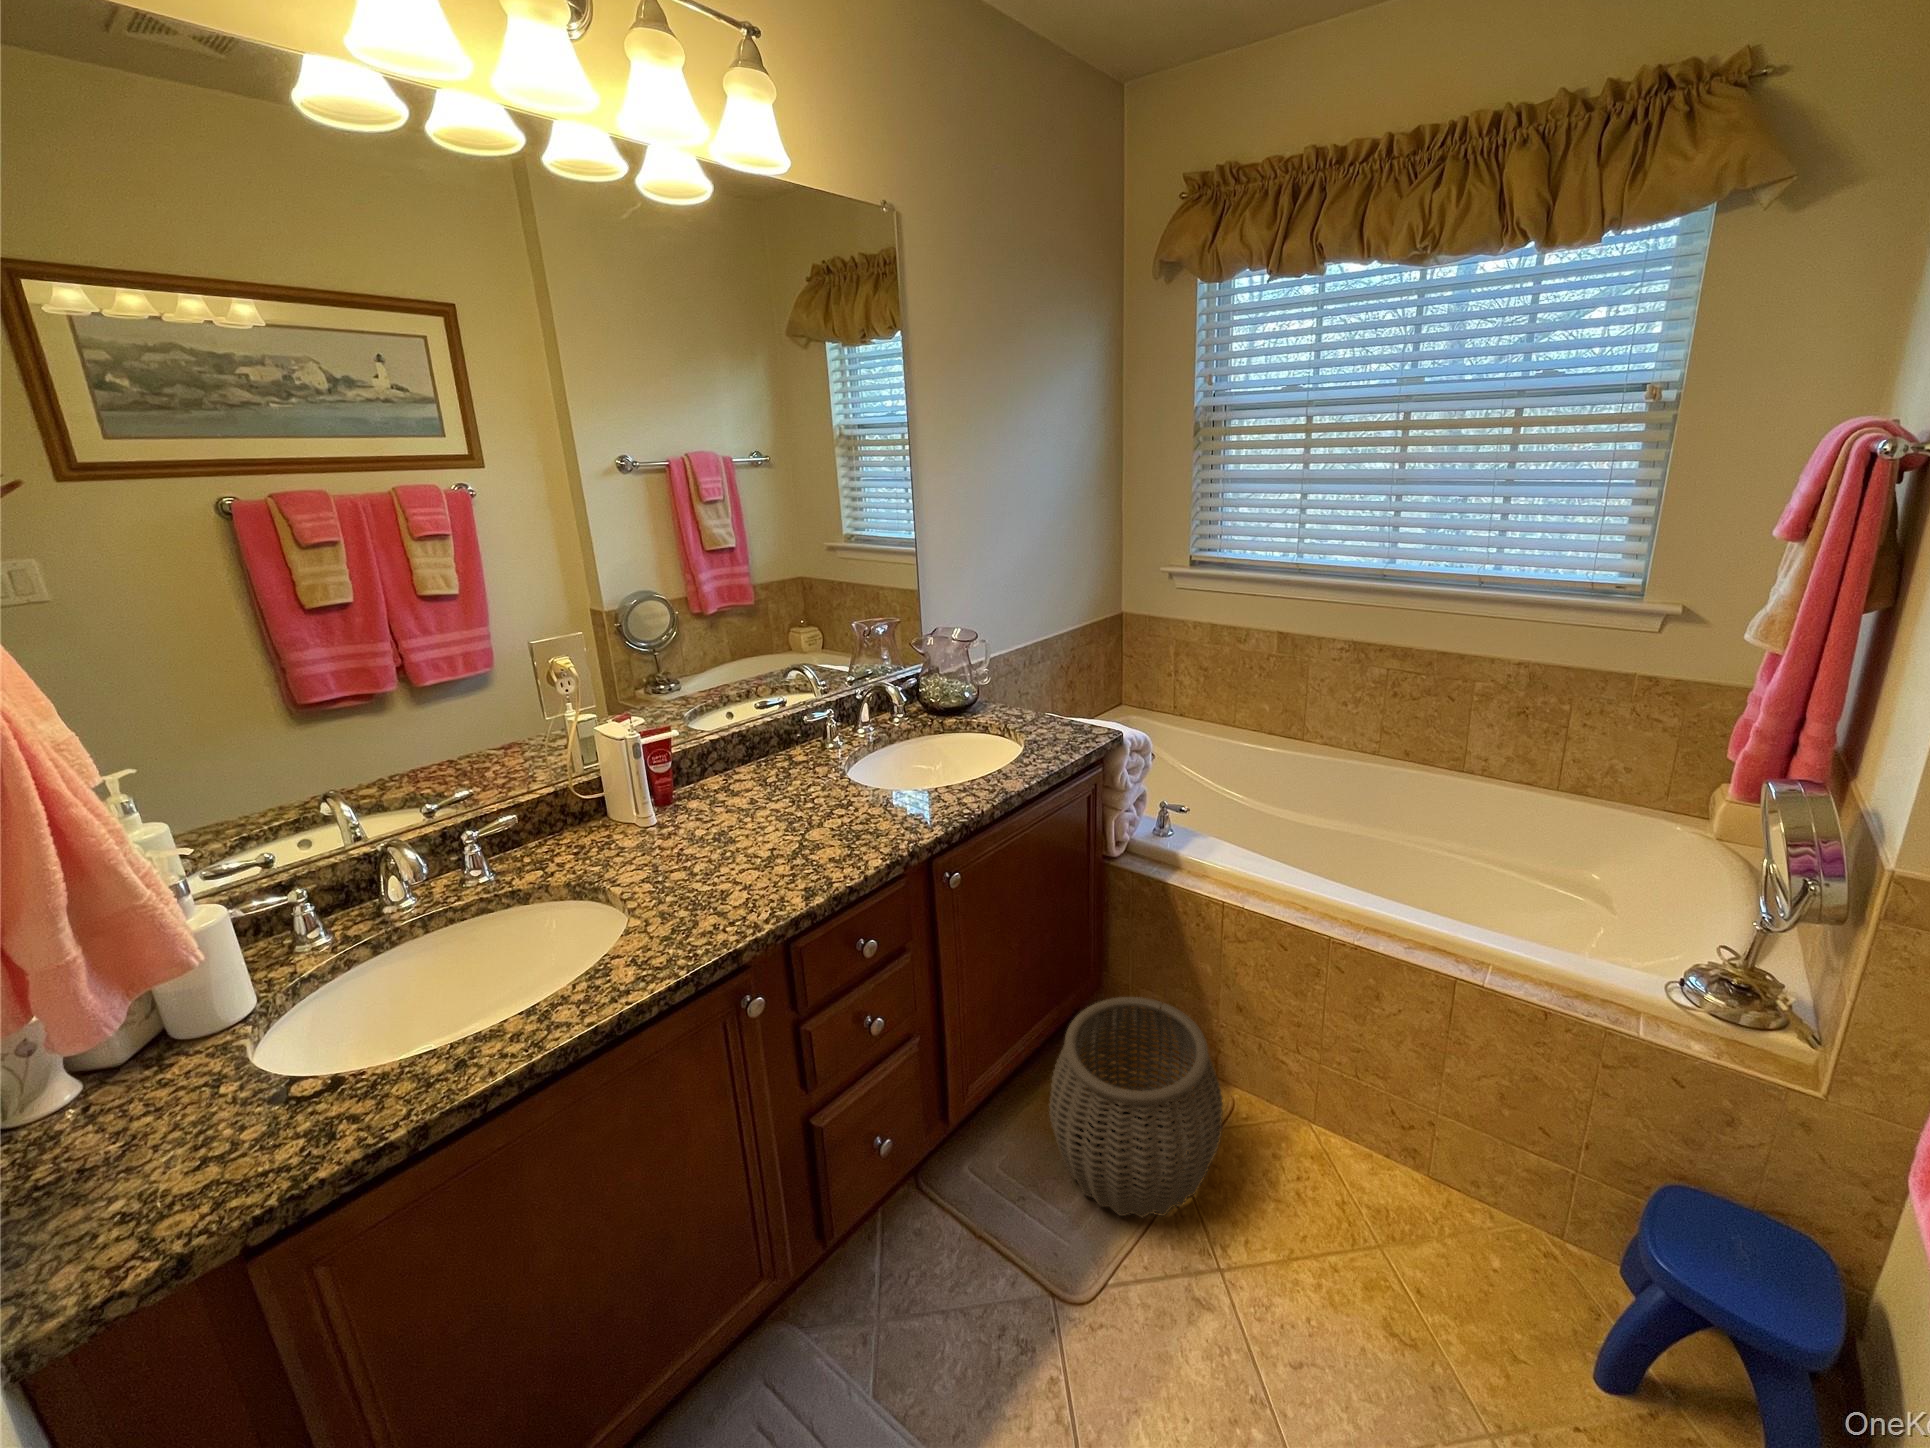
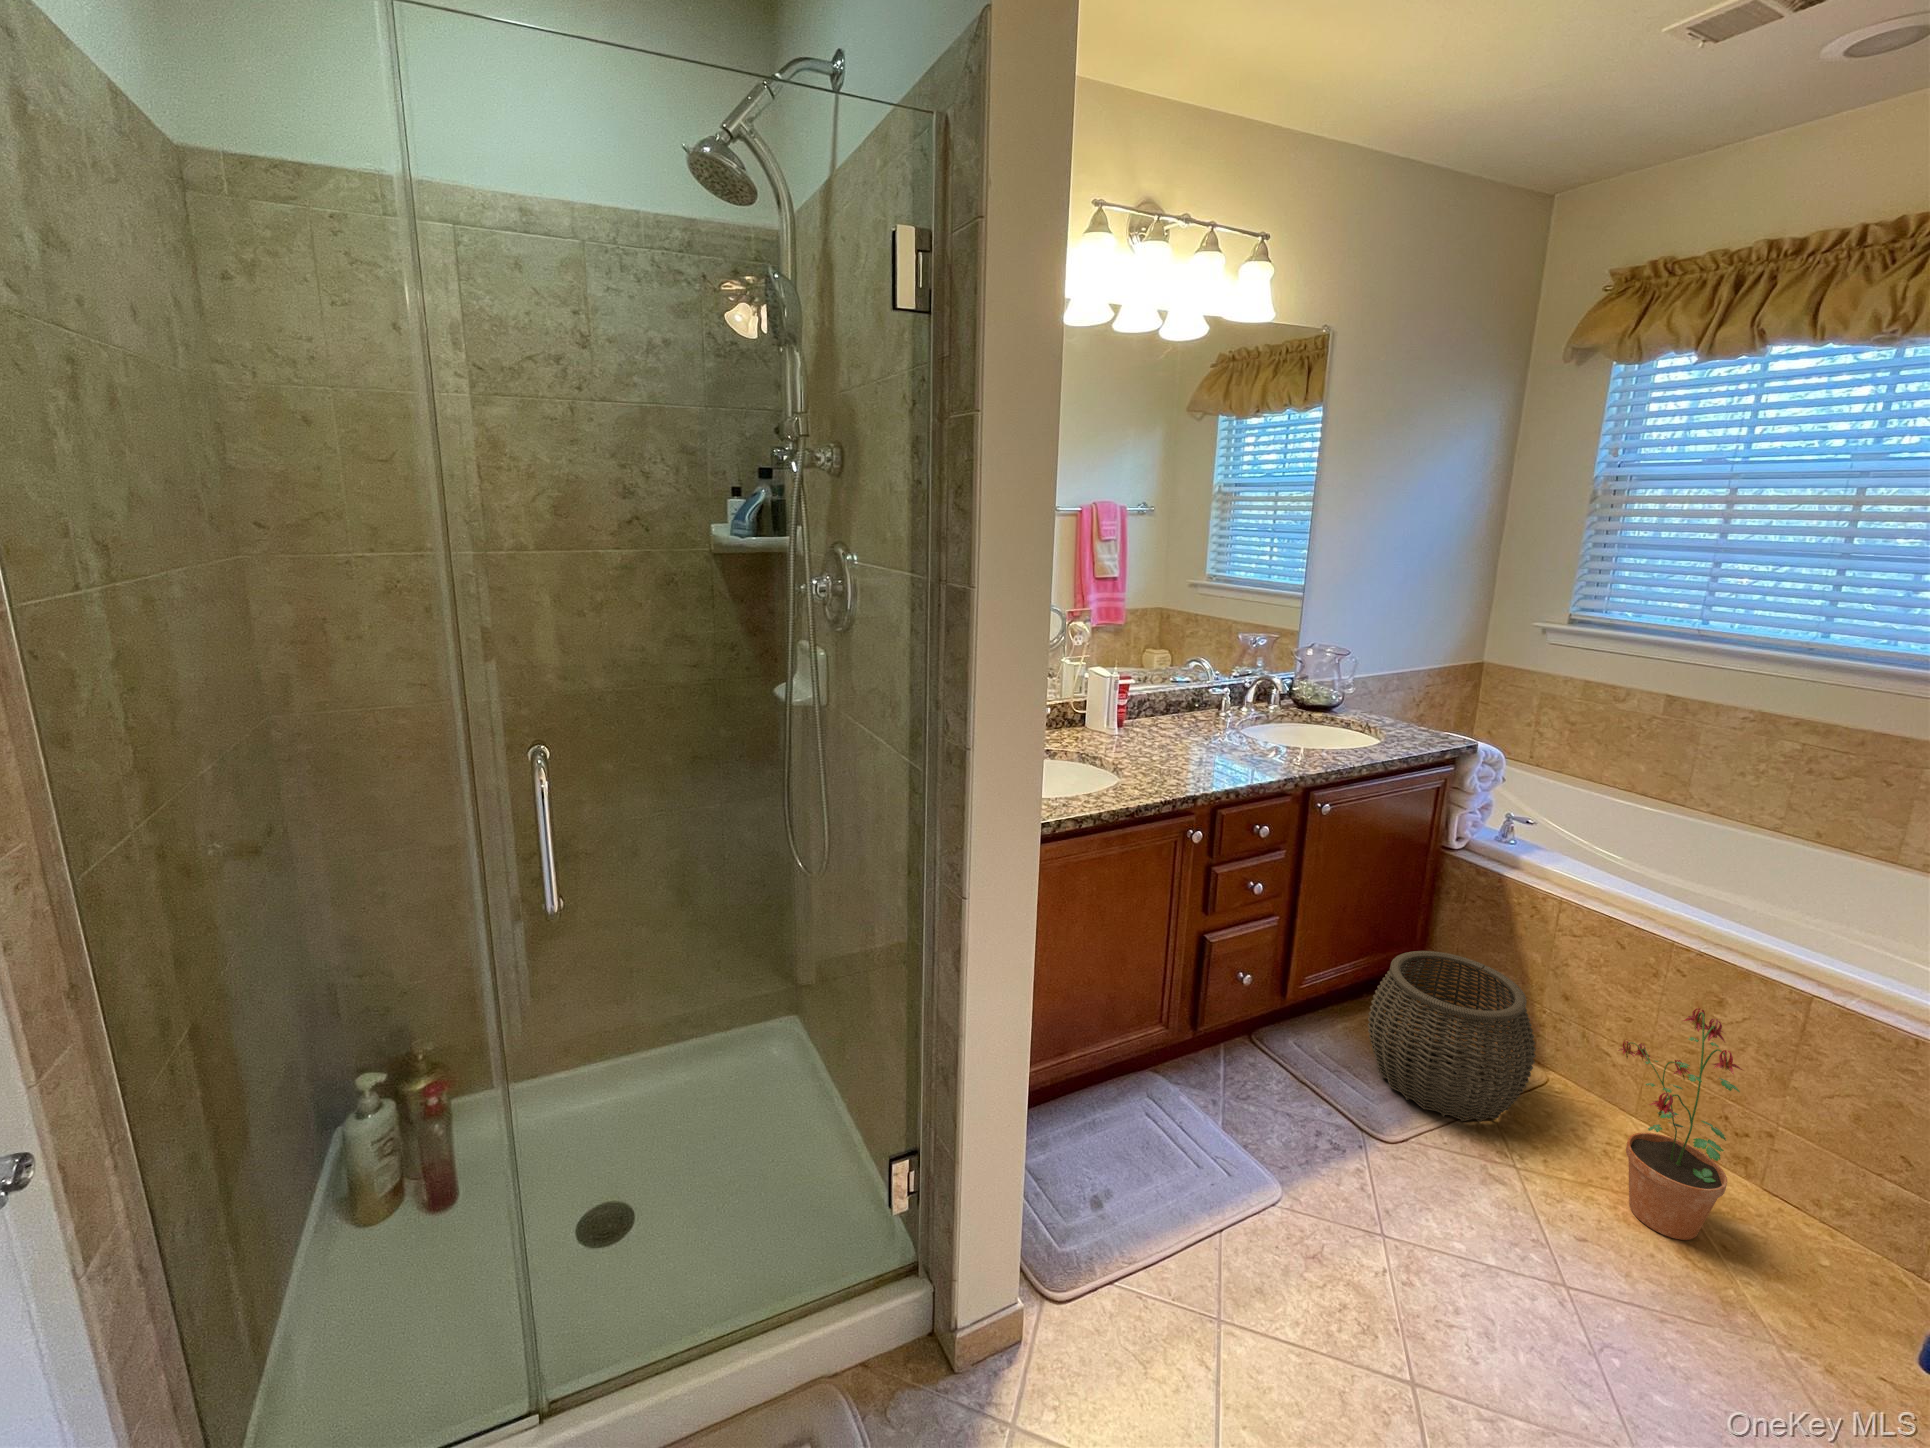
potted plant: none [1300,1032,1427,1303] -> present [1618,1008,1744,1240]

